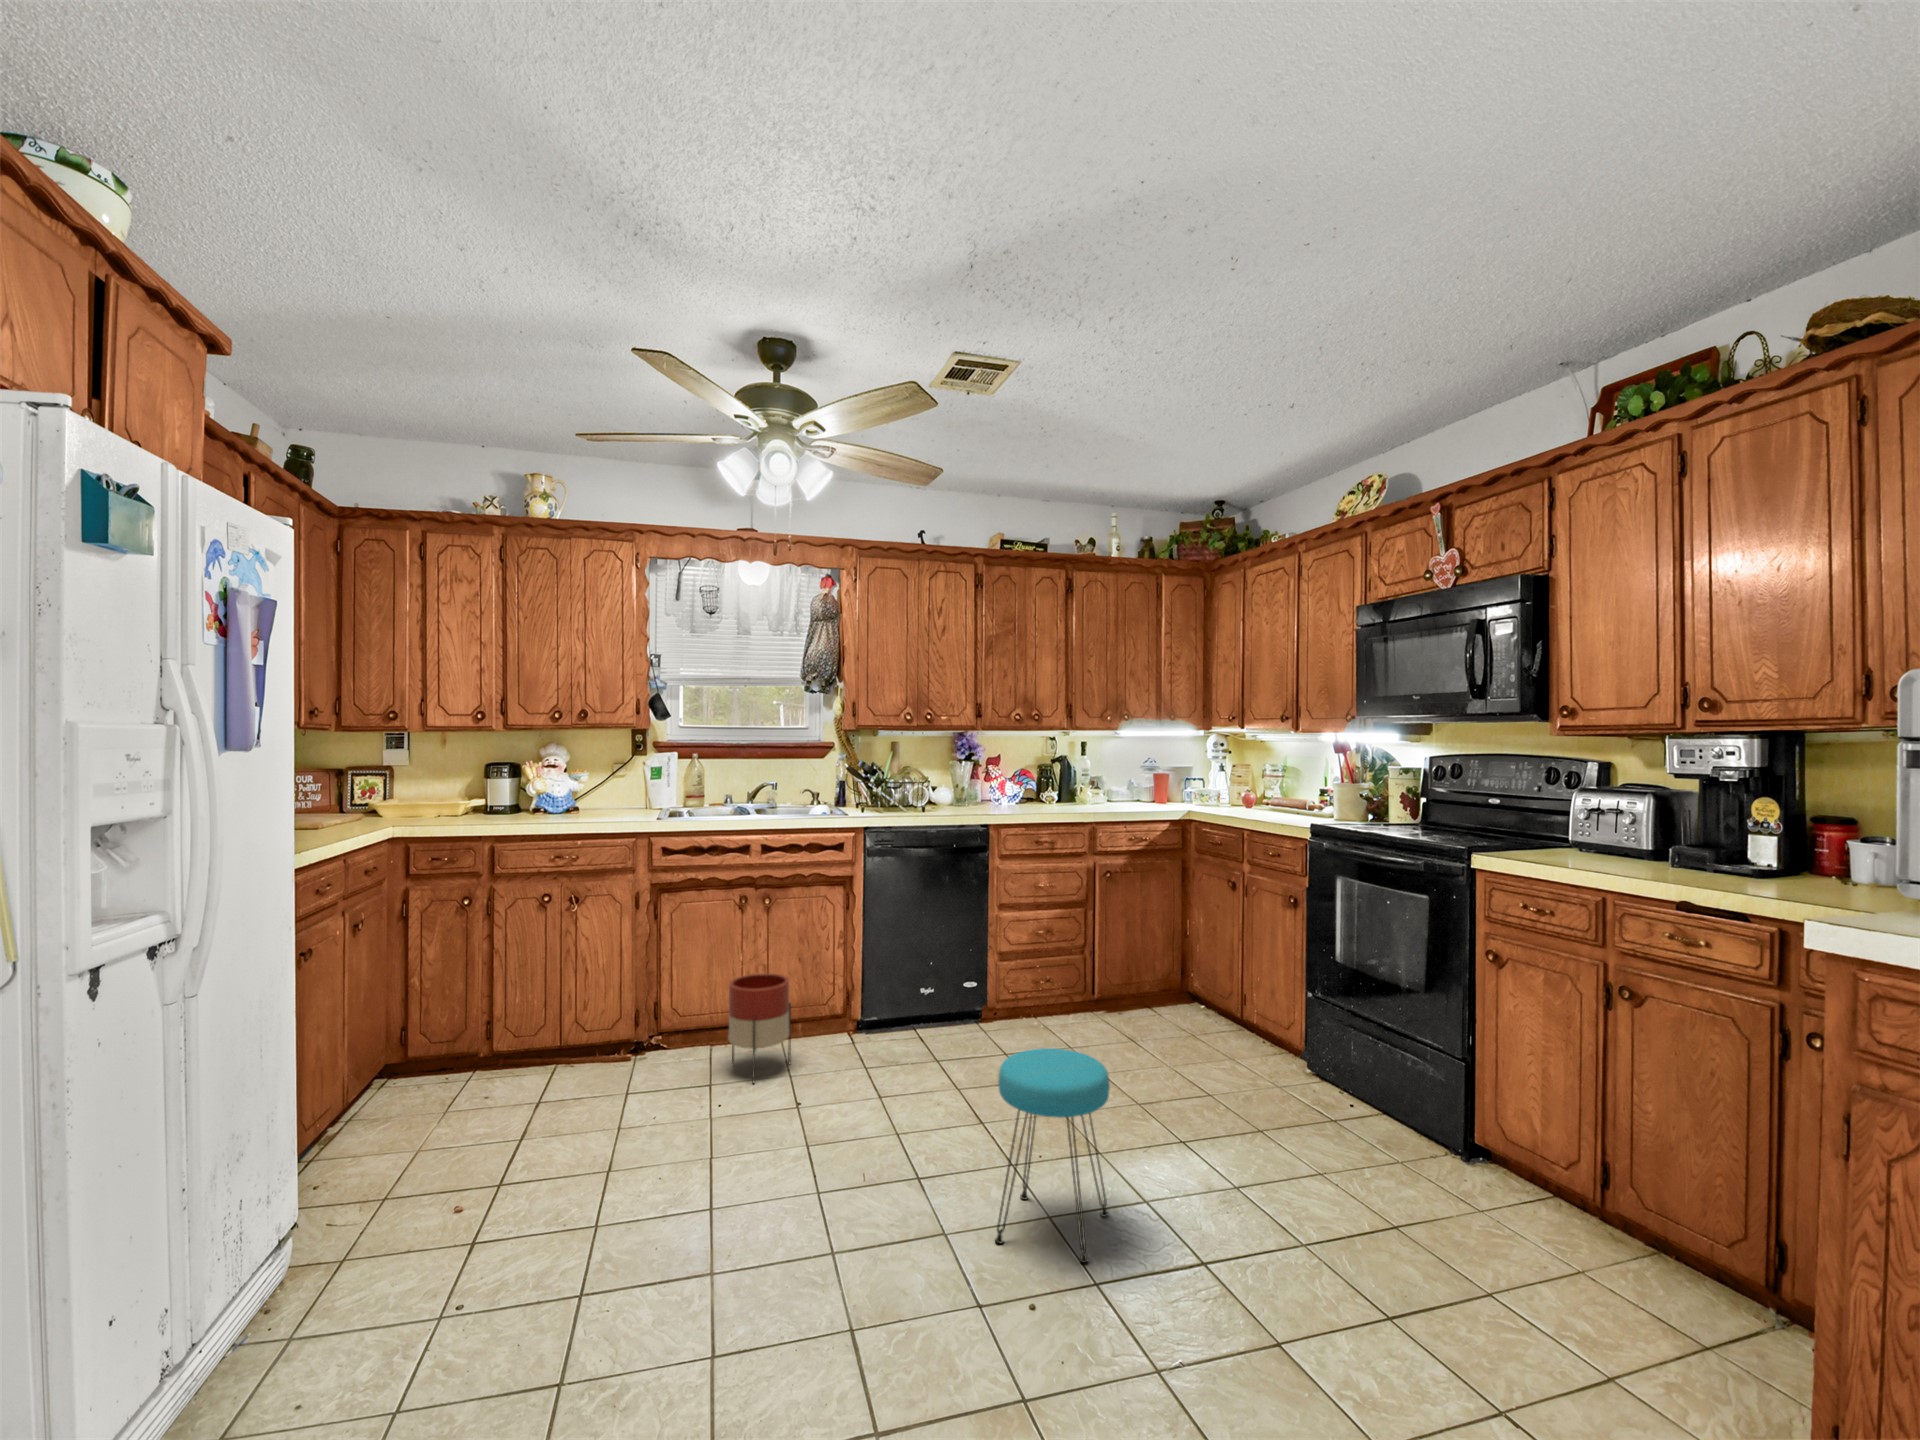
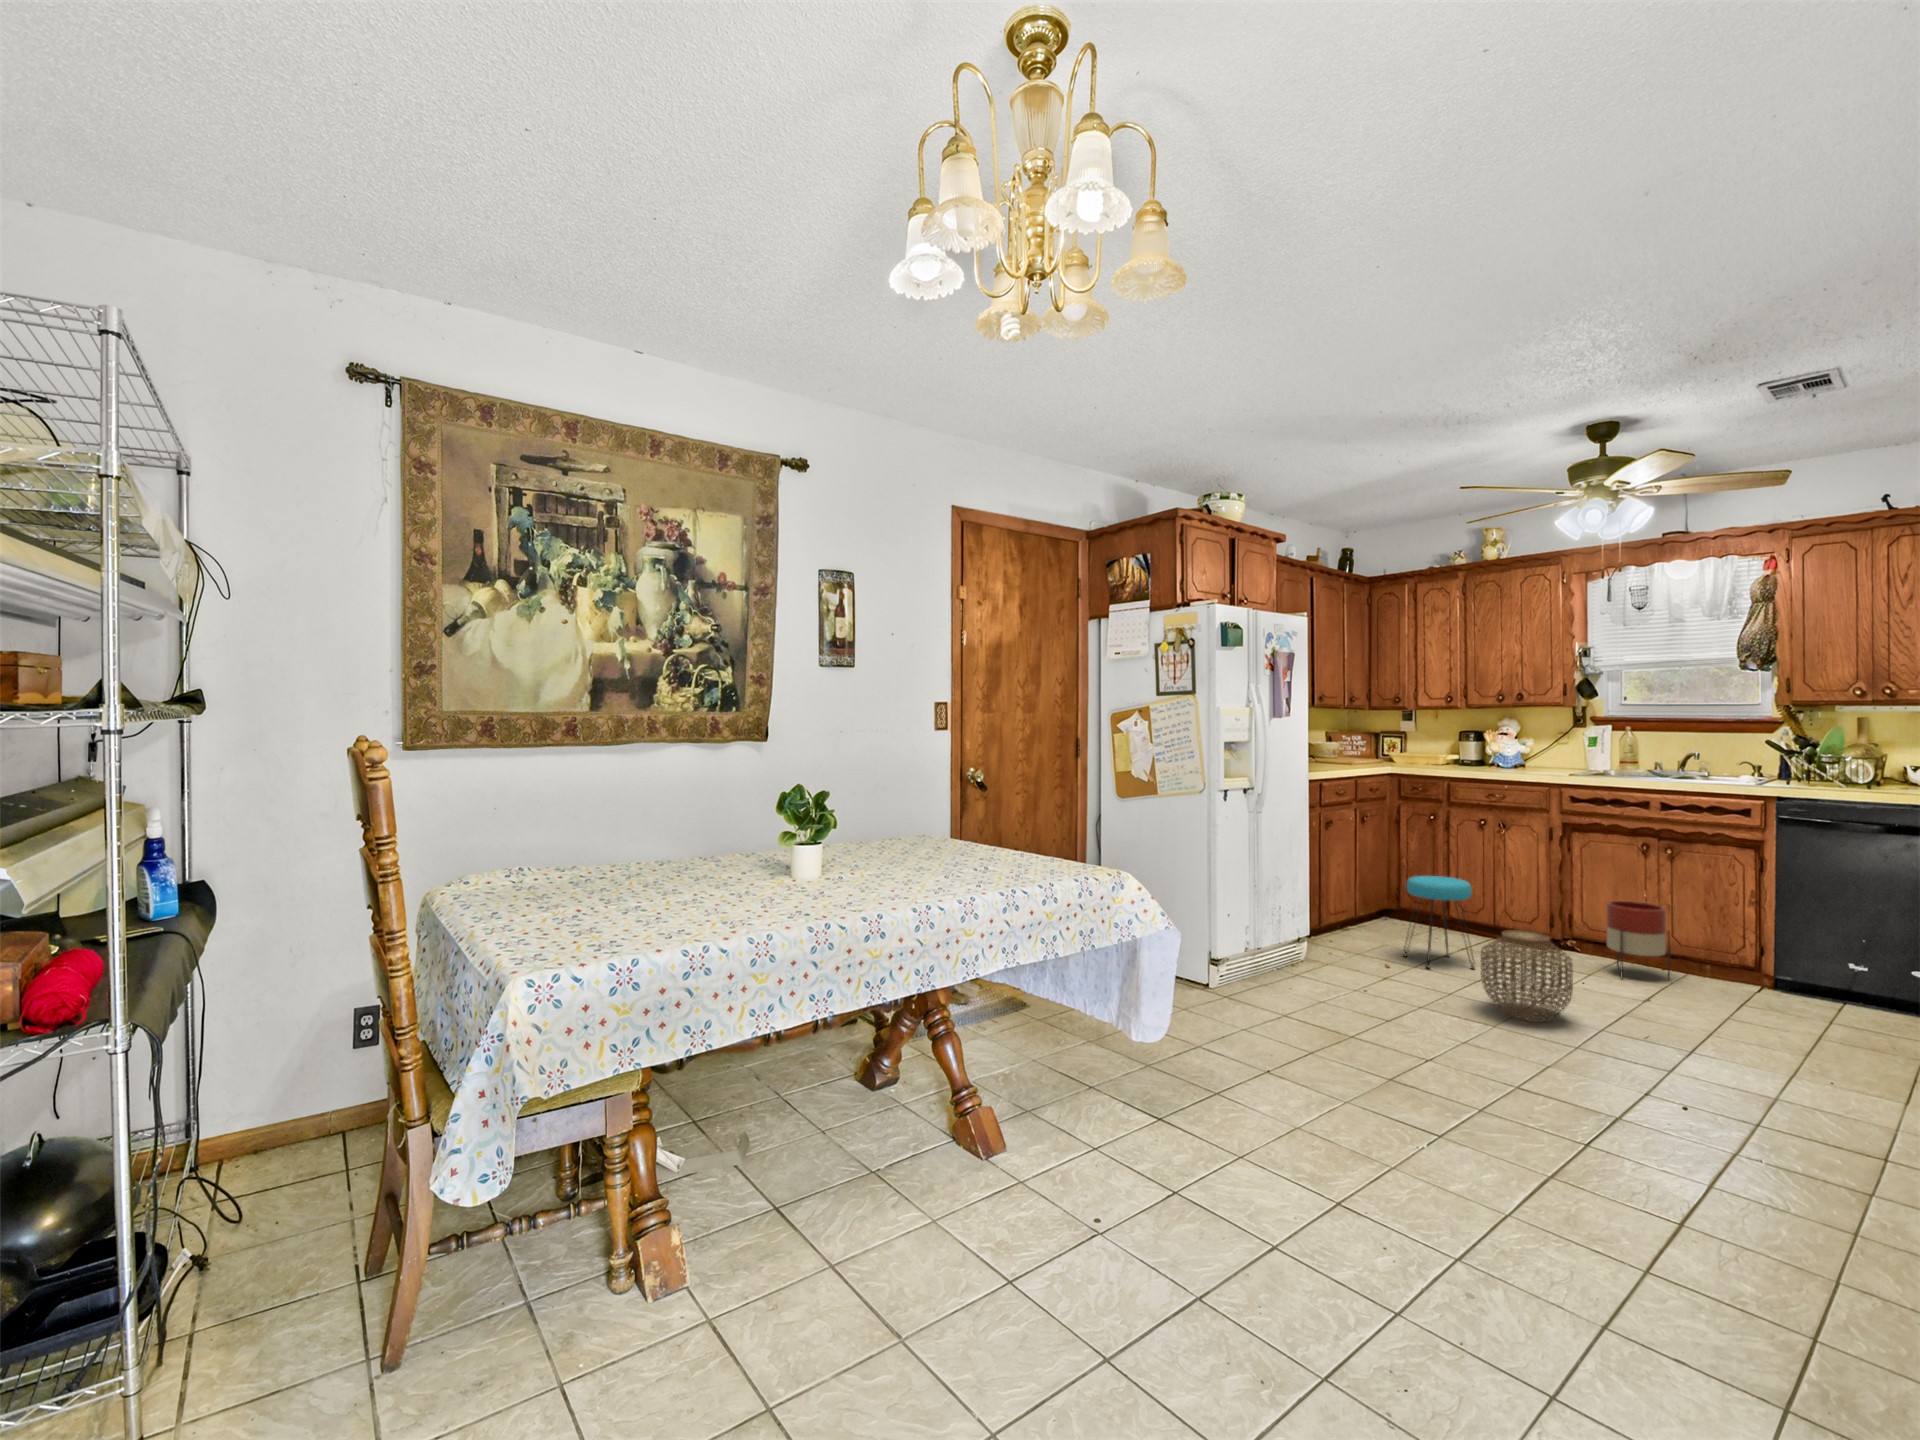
stool: present [995,1048,1110,1263] -> present [1404,876,1474,968]
woven basket: none [670,1083,797,1244] -> present [1481,930,1573,1022]

